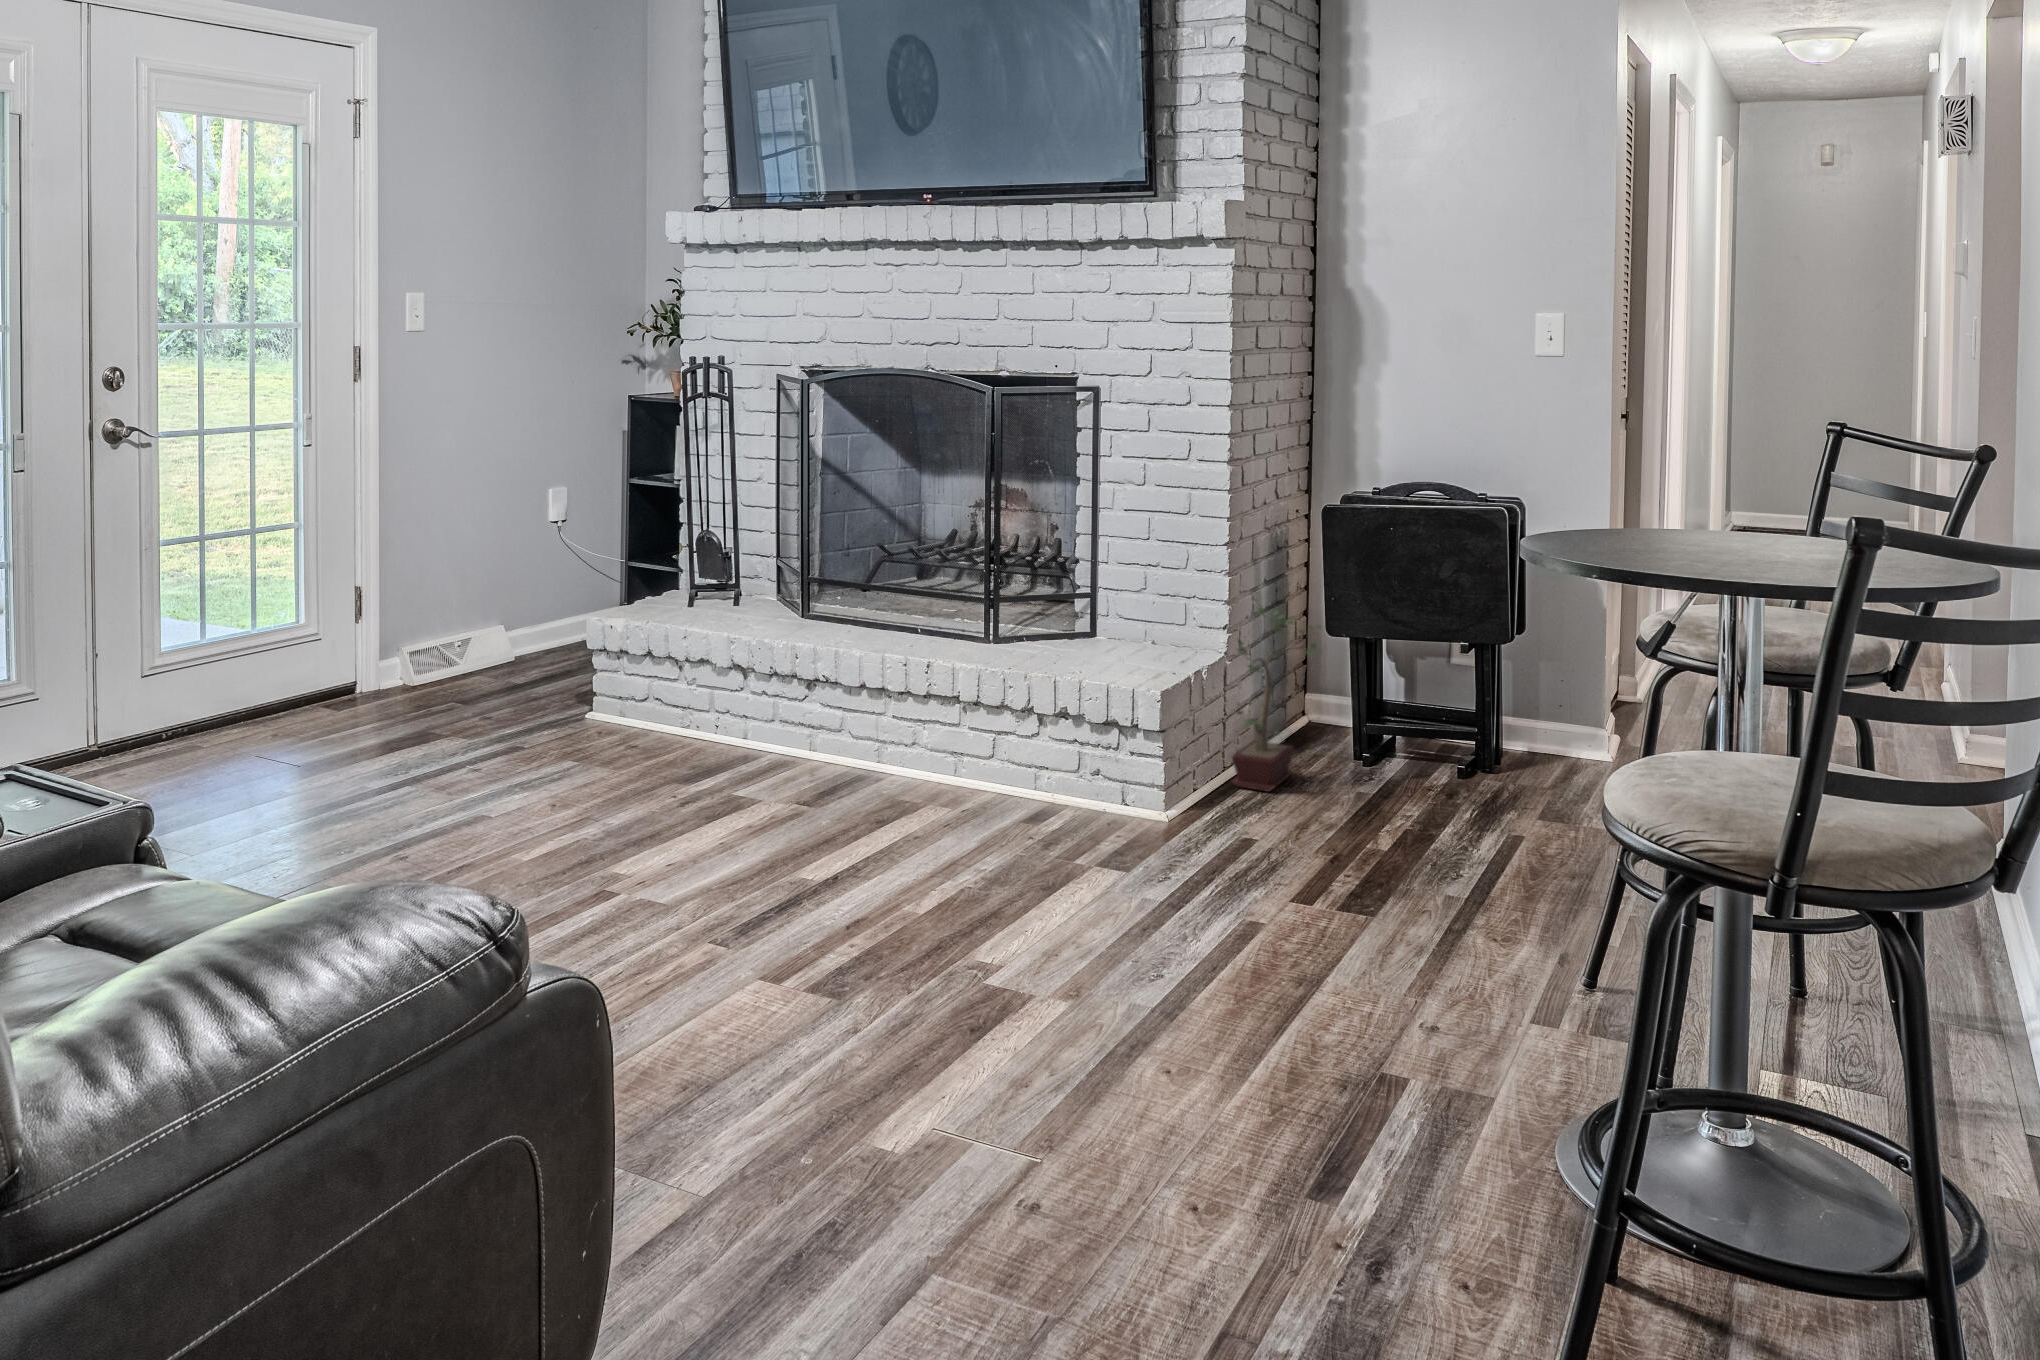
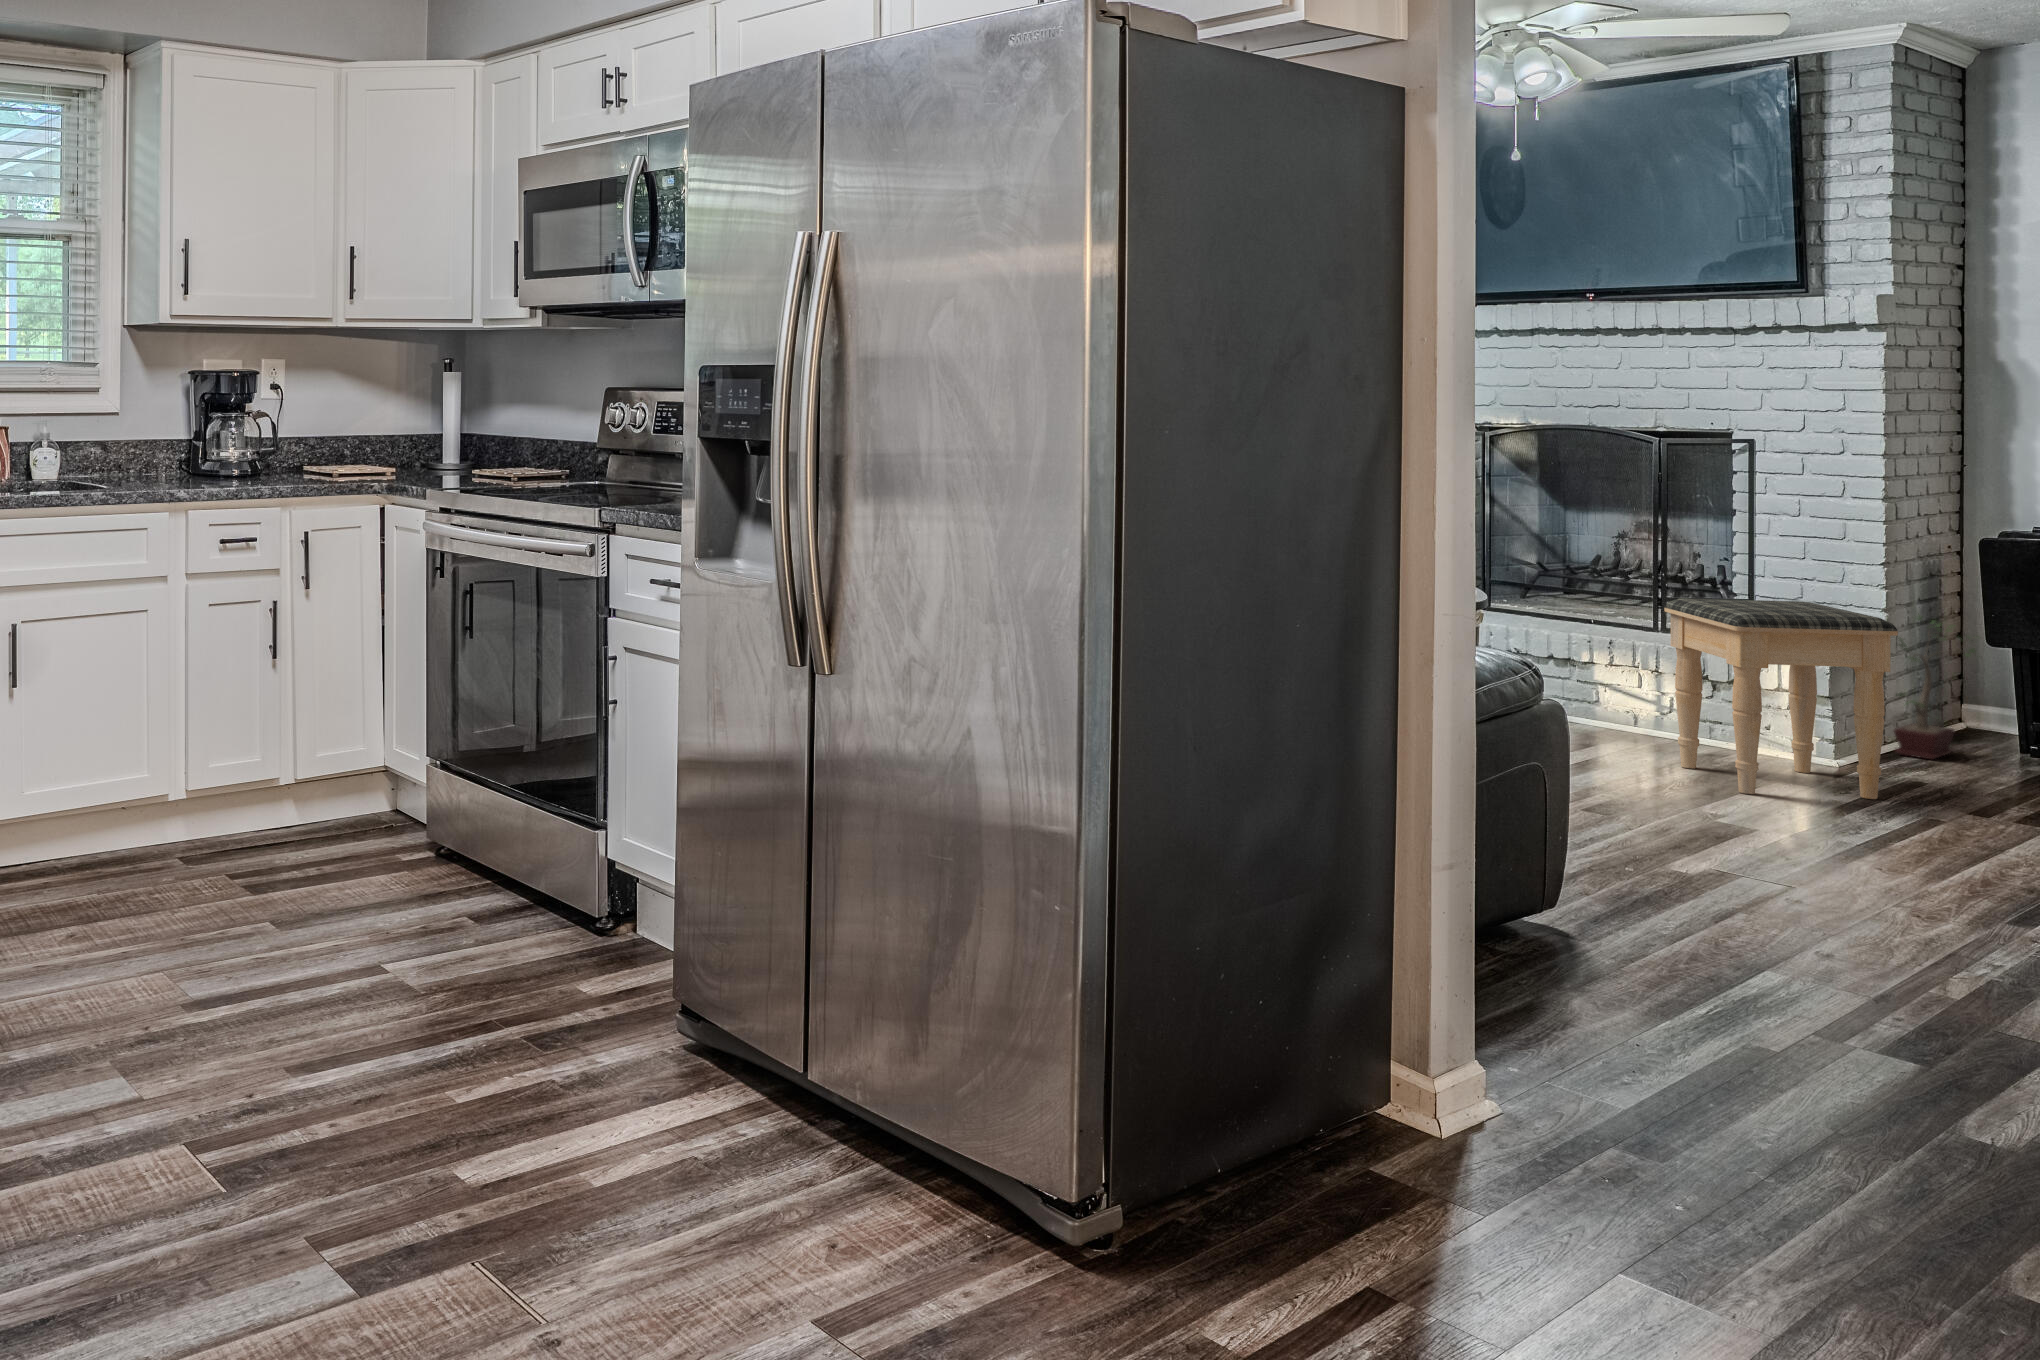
footstool: none [968,611,1226,906] -> present [1665,598,1898,799]

